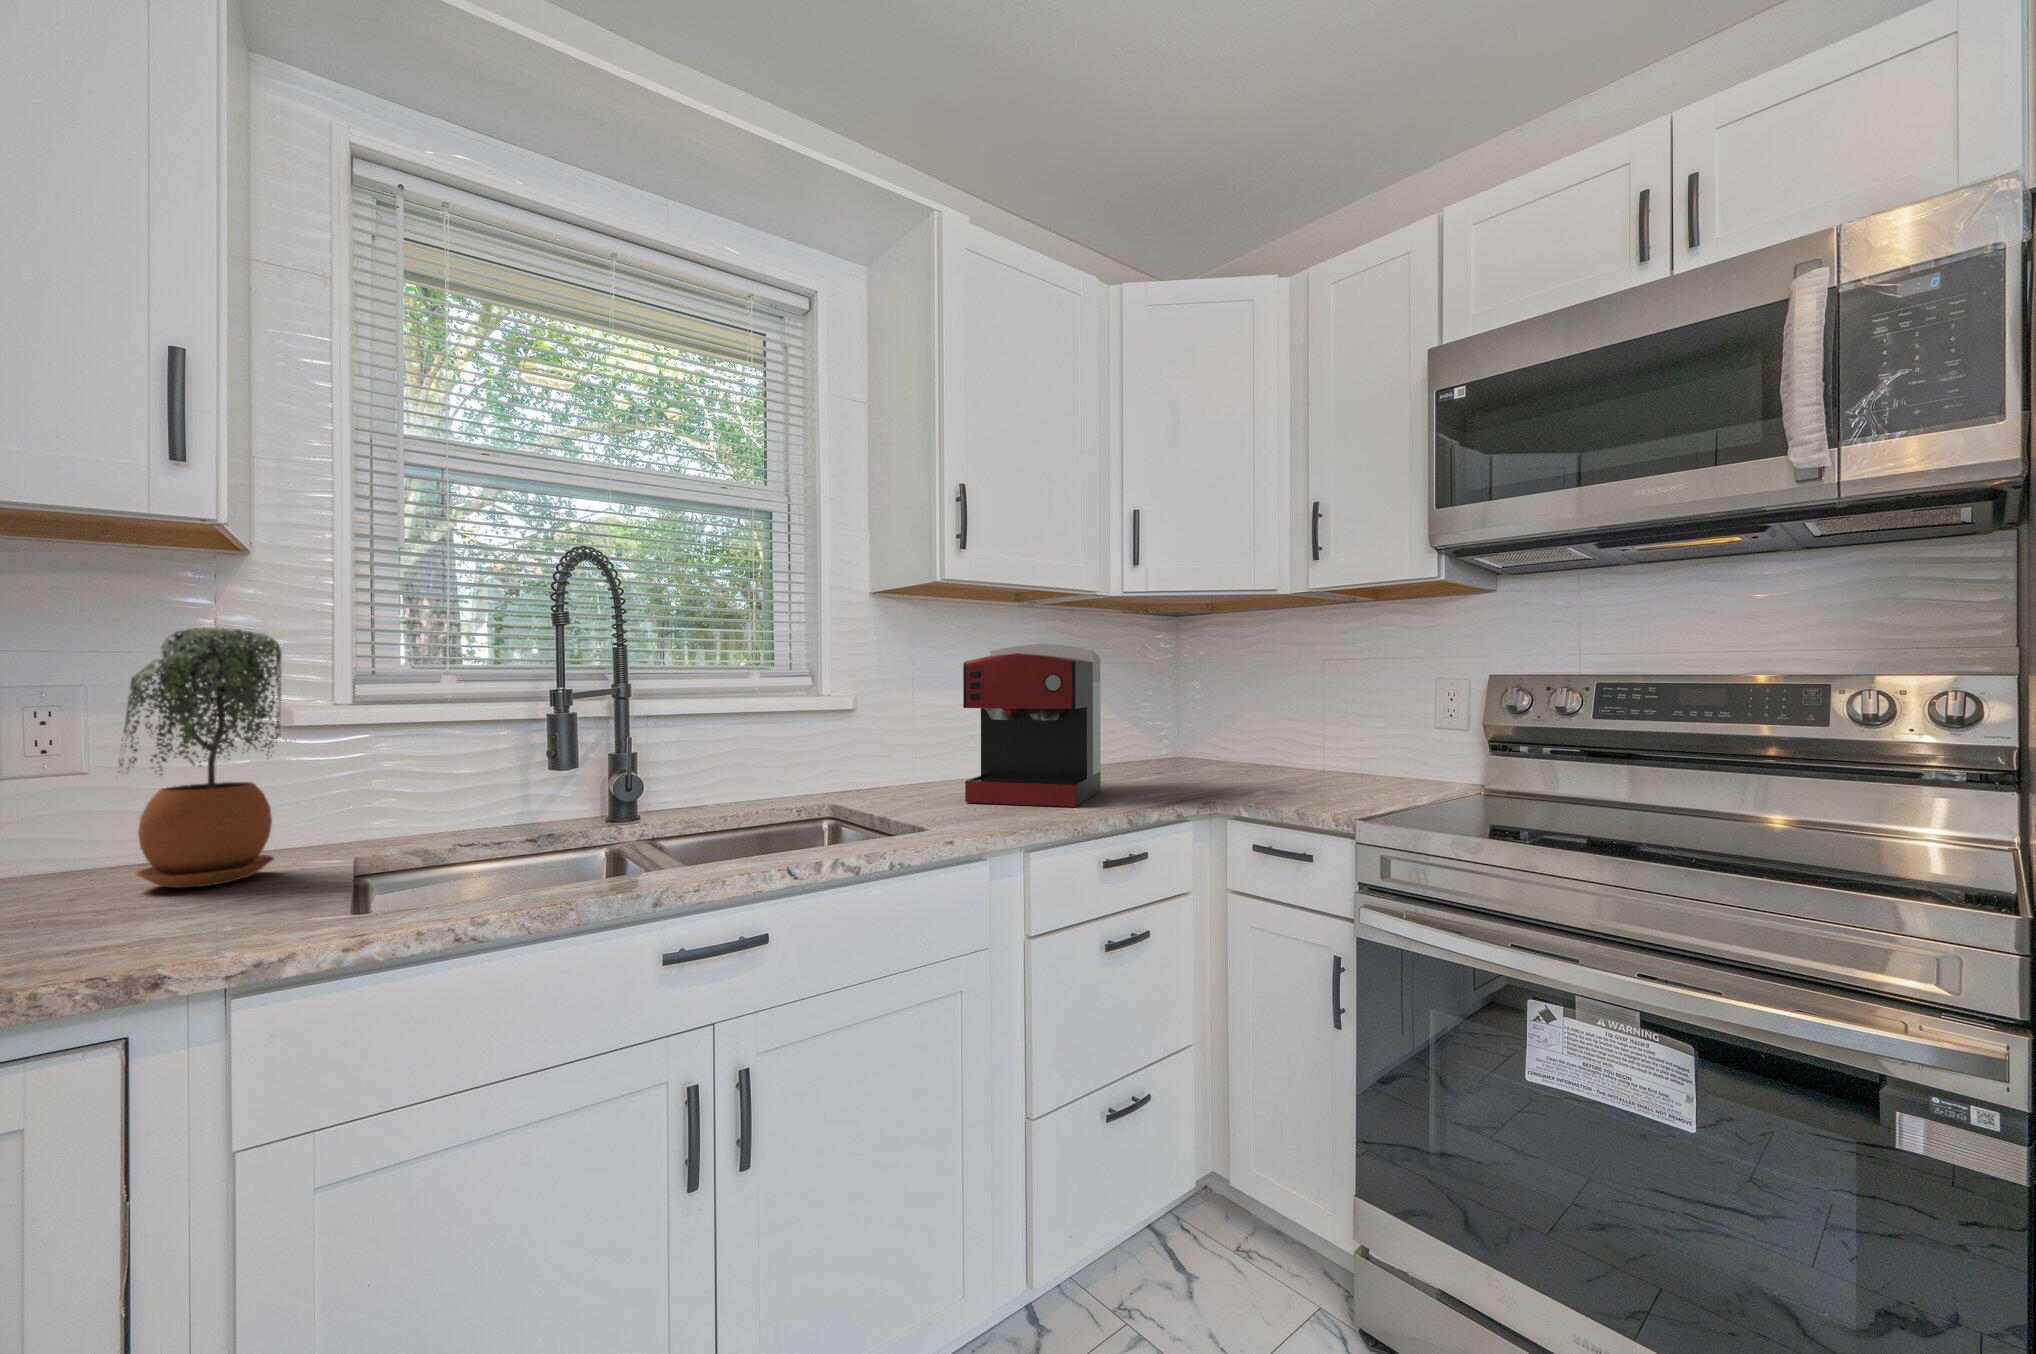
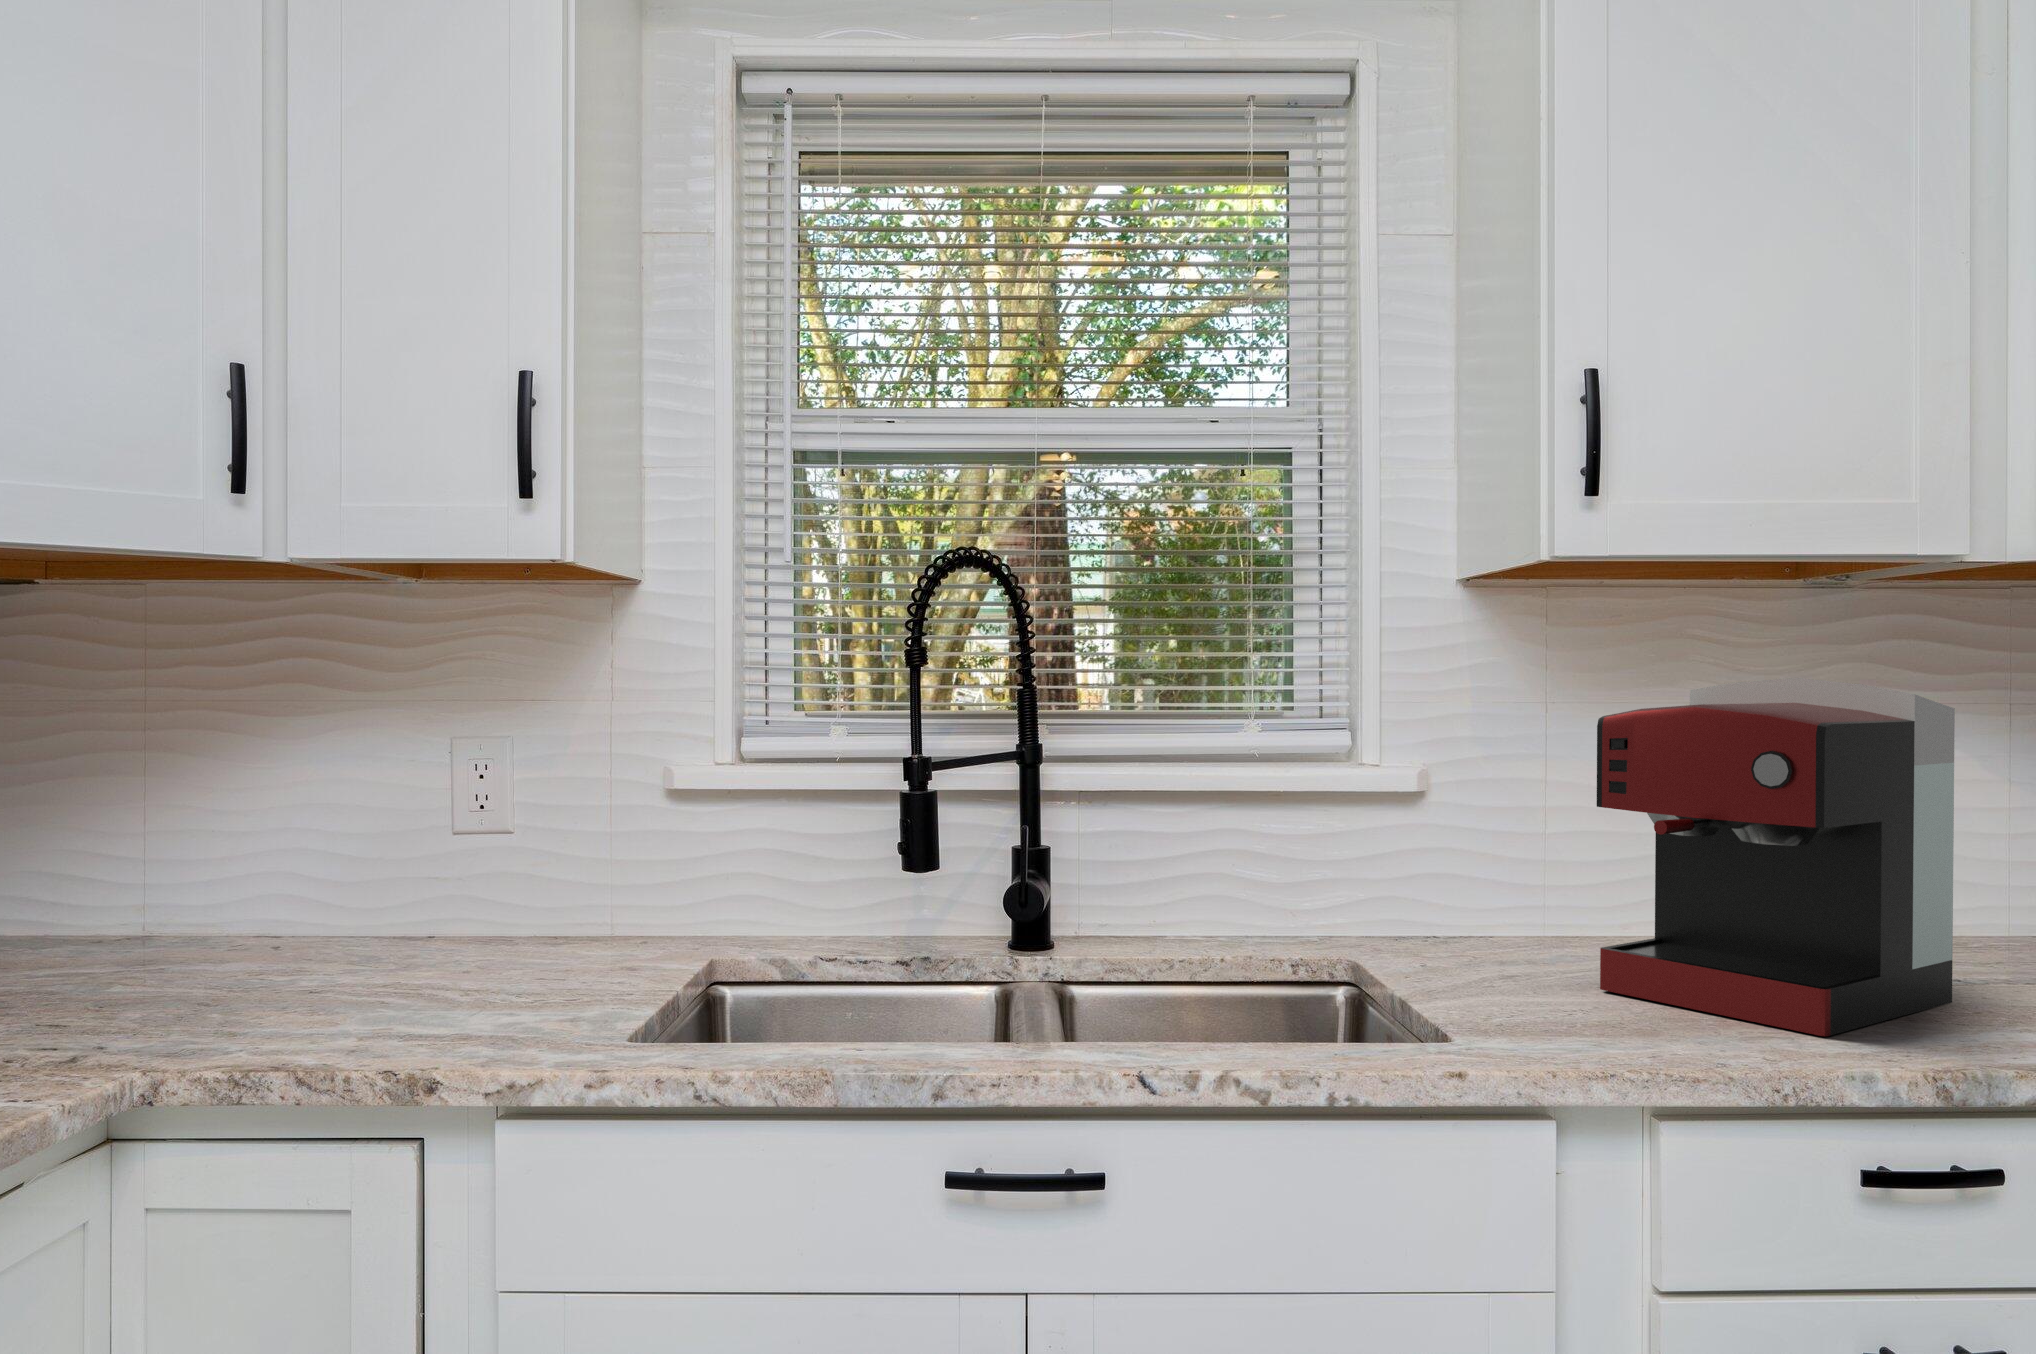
potted plant: present [118,628,282,888] -> none [503,678,649,974]

